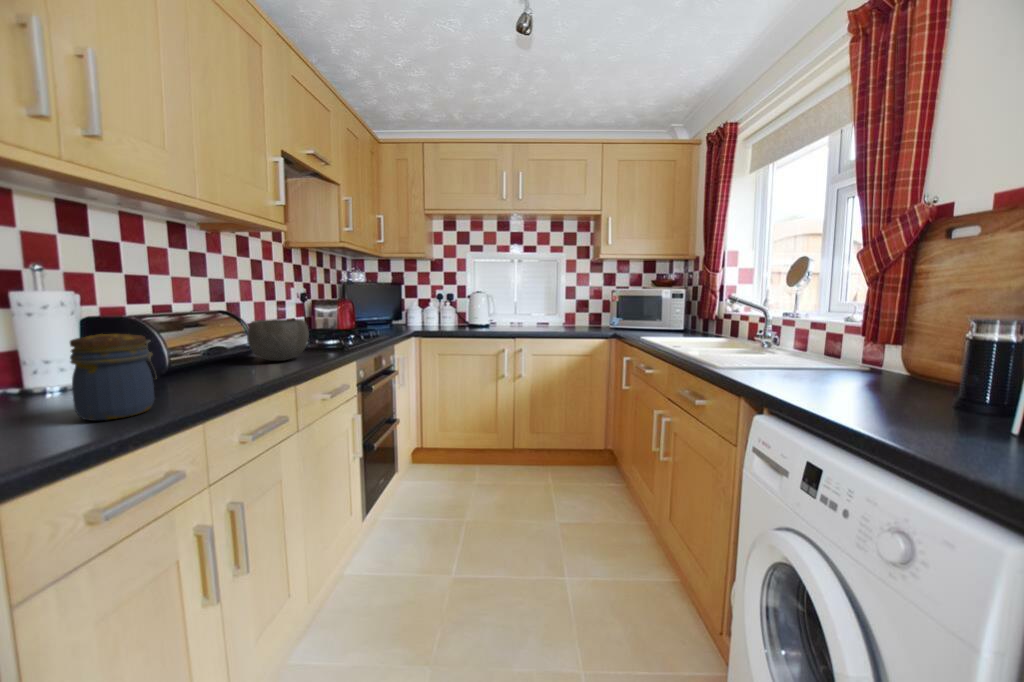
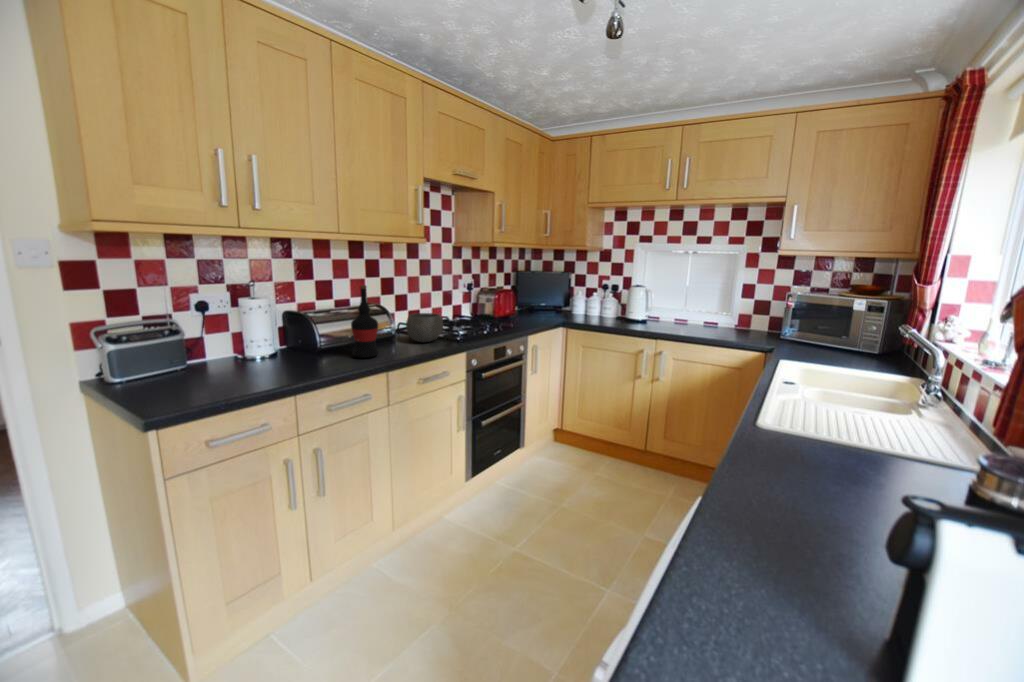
wine bottle: none [168,261,229,390] -> present [351,285,379,358]
jar: present [70,334,155,421] -> none [306,327,339,369]

